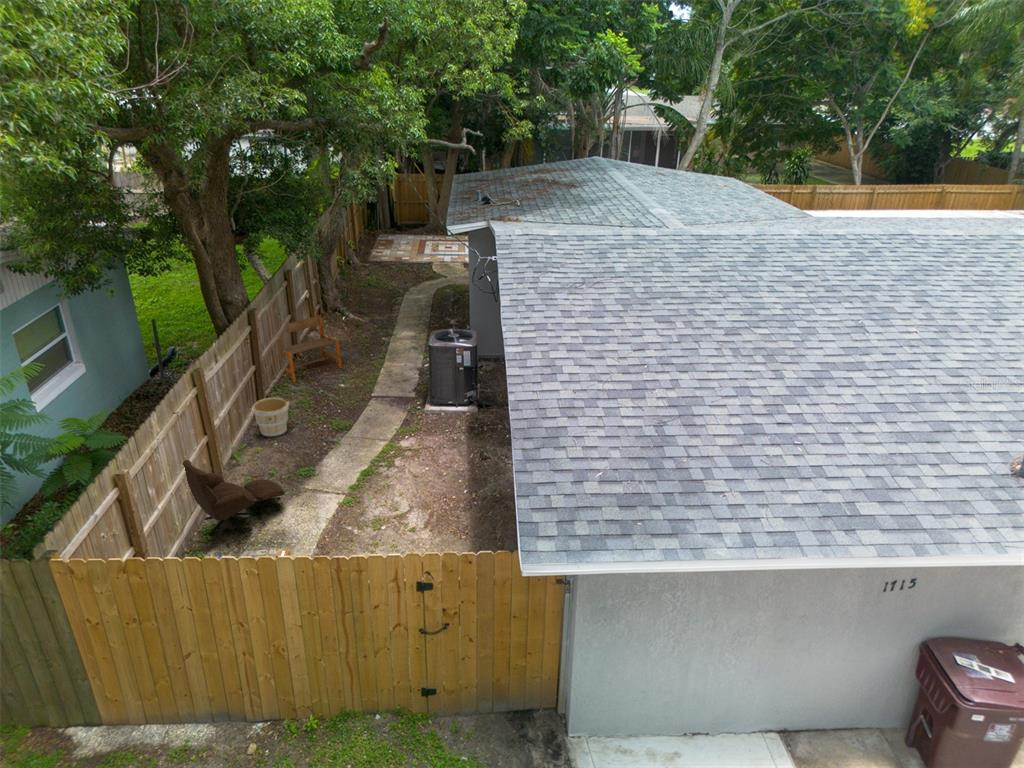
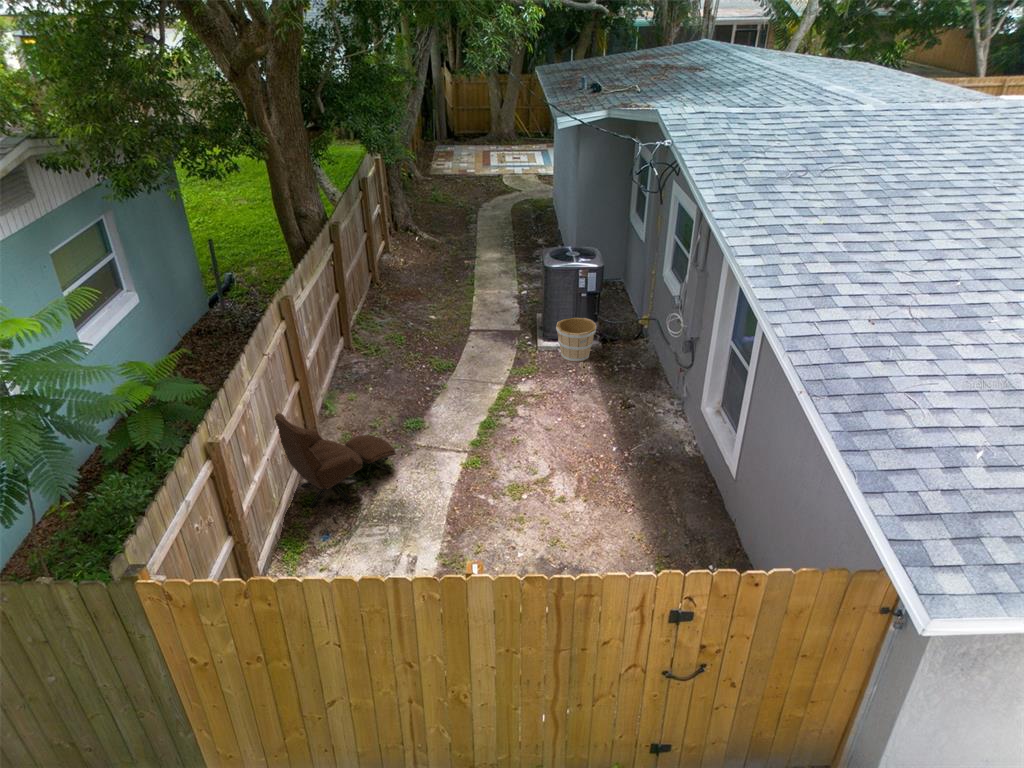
bench: present [283,315,342,382] -> none [351,233,428,314]
wooden bucket: present [252,398,289,437] -> present [556,318,597,362]

